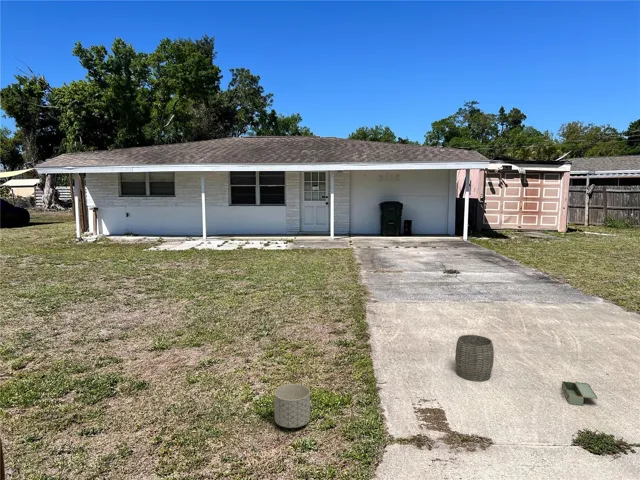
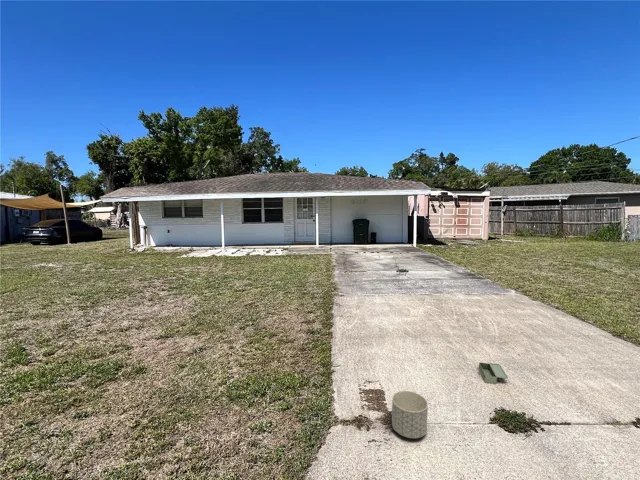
woven basket: present [455,335,494,381] -> none [395,324,425,363]
planter: present [274,384,310,428] -> present [392,391,428,438]

